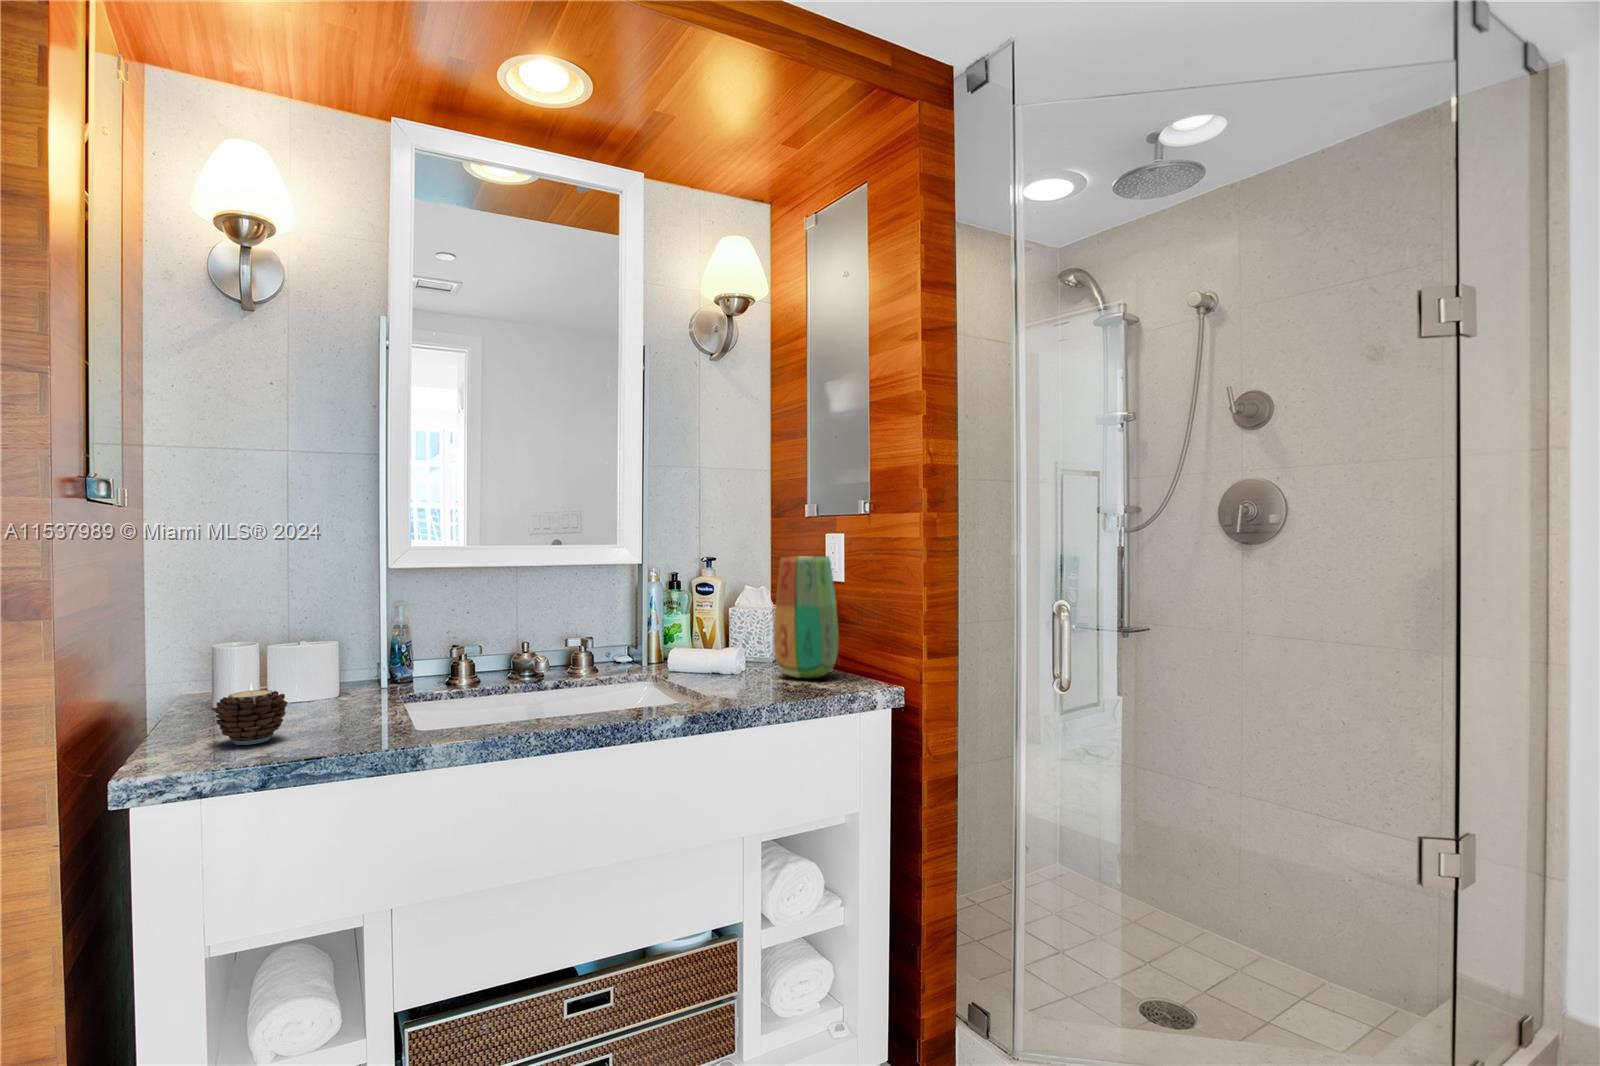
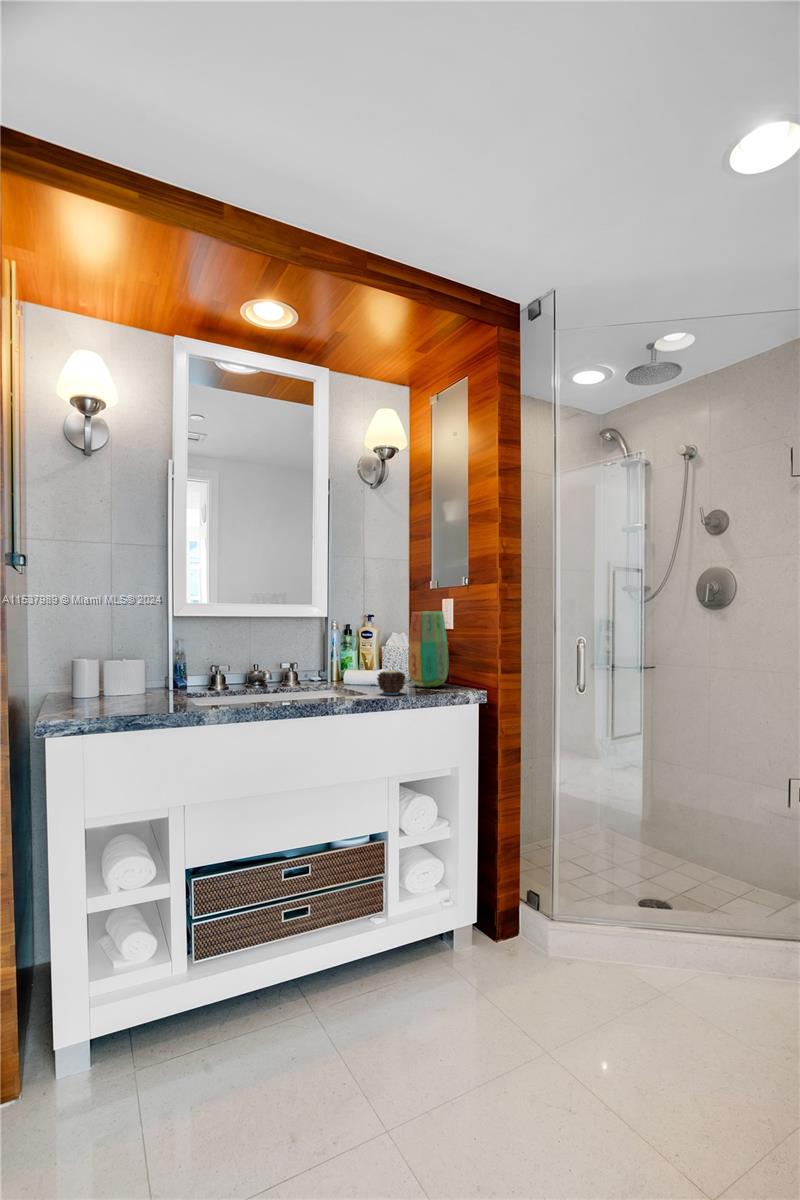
candle: present [214,683,288,745] -> present [377,669,406,695]

